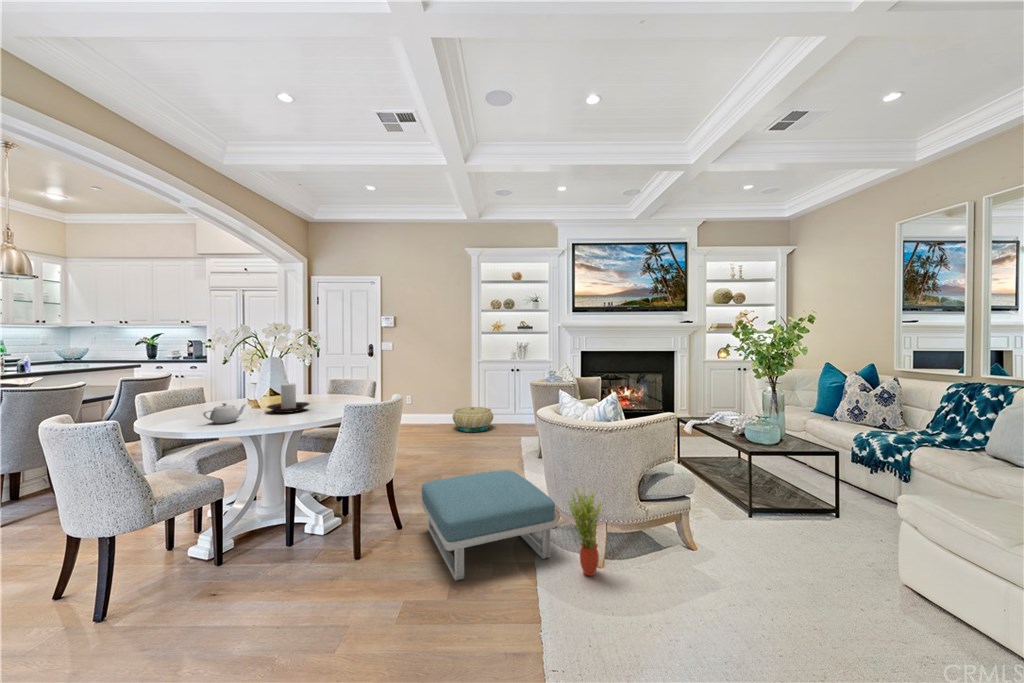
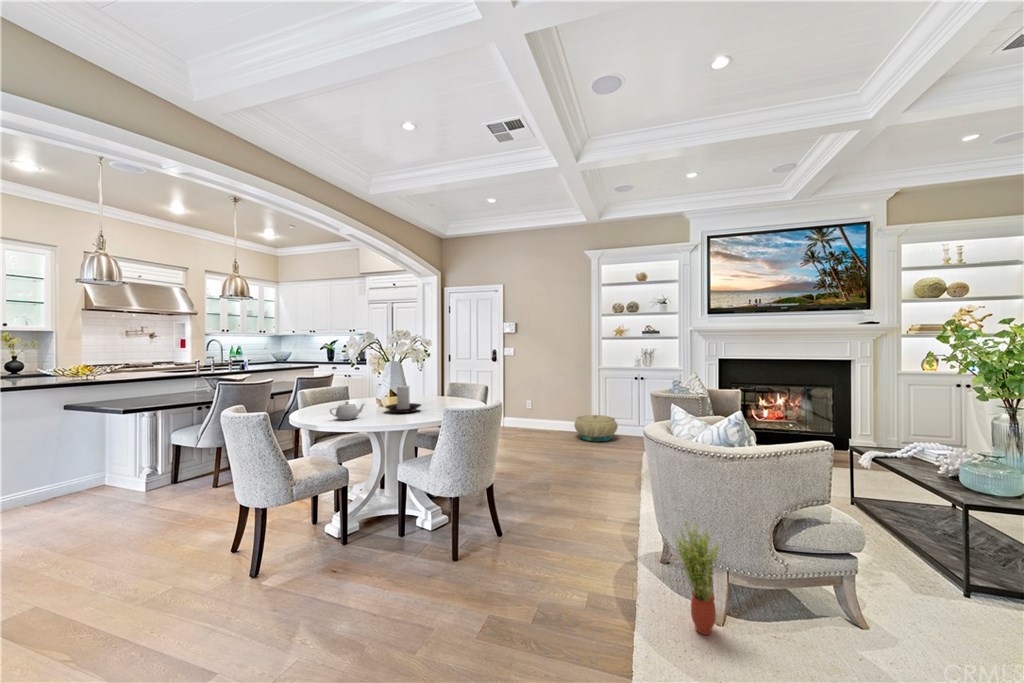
footstool: present [421,470,556,581] -> none [520,489,664,606]

